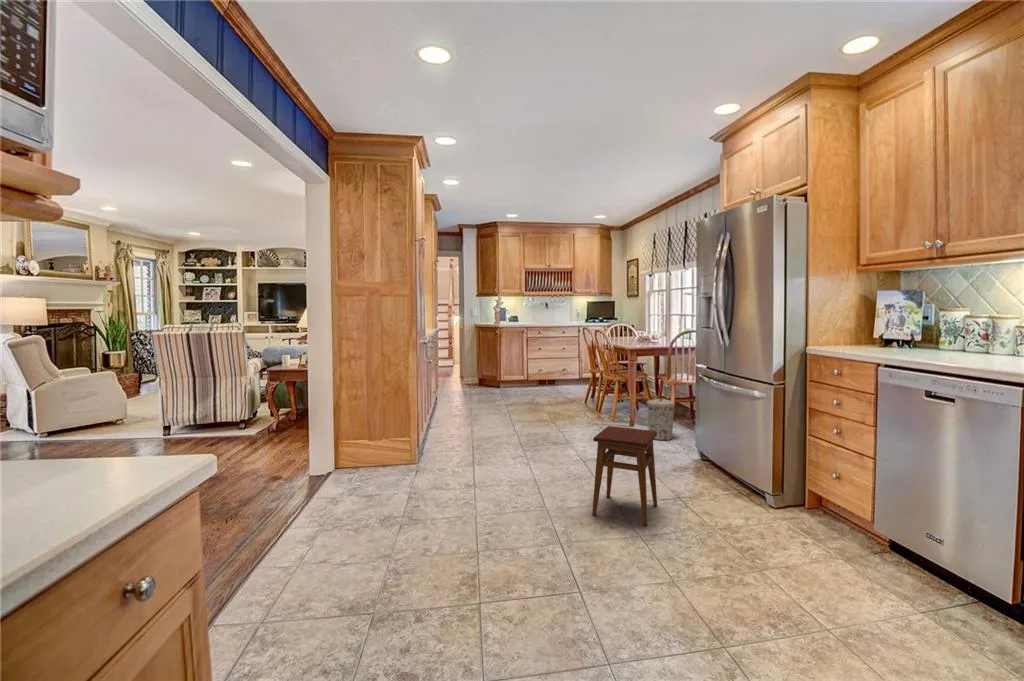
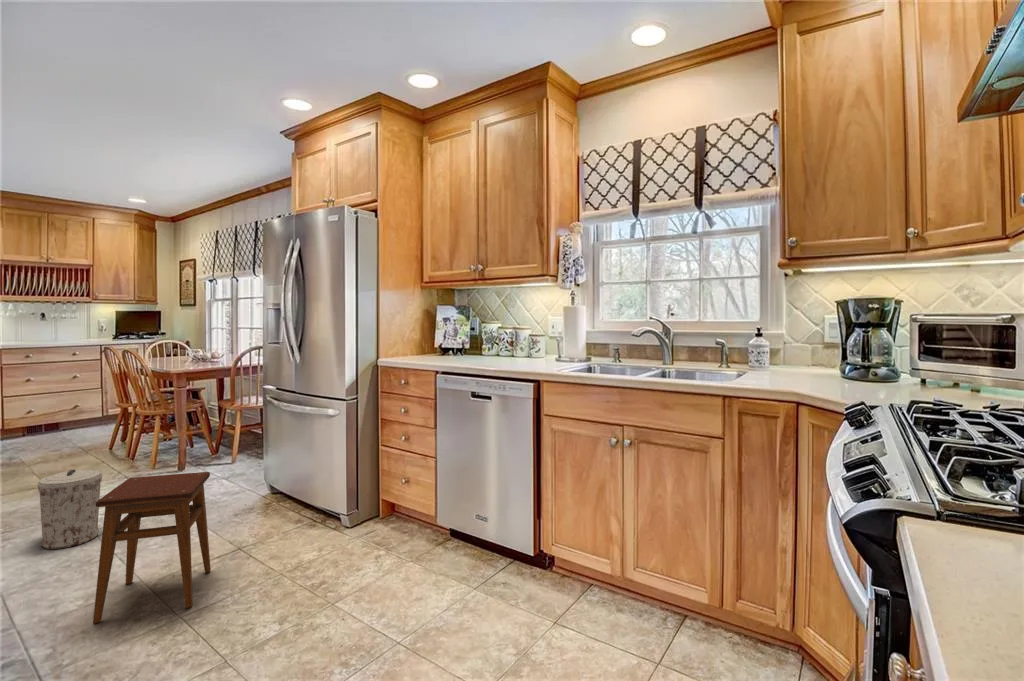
trash can: present [647,398,675,440] -> present [37,470,102,549]

